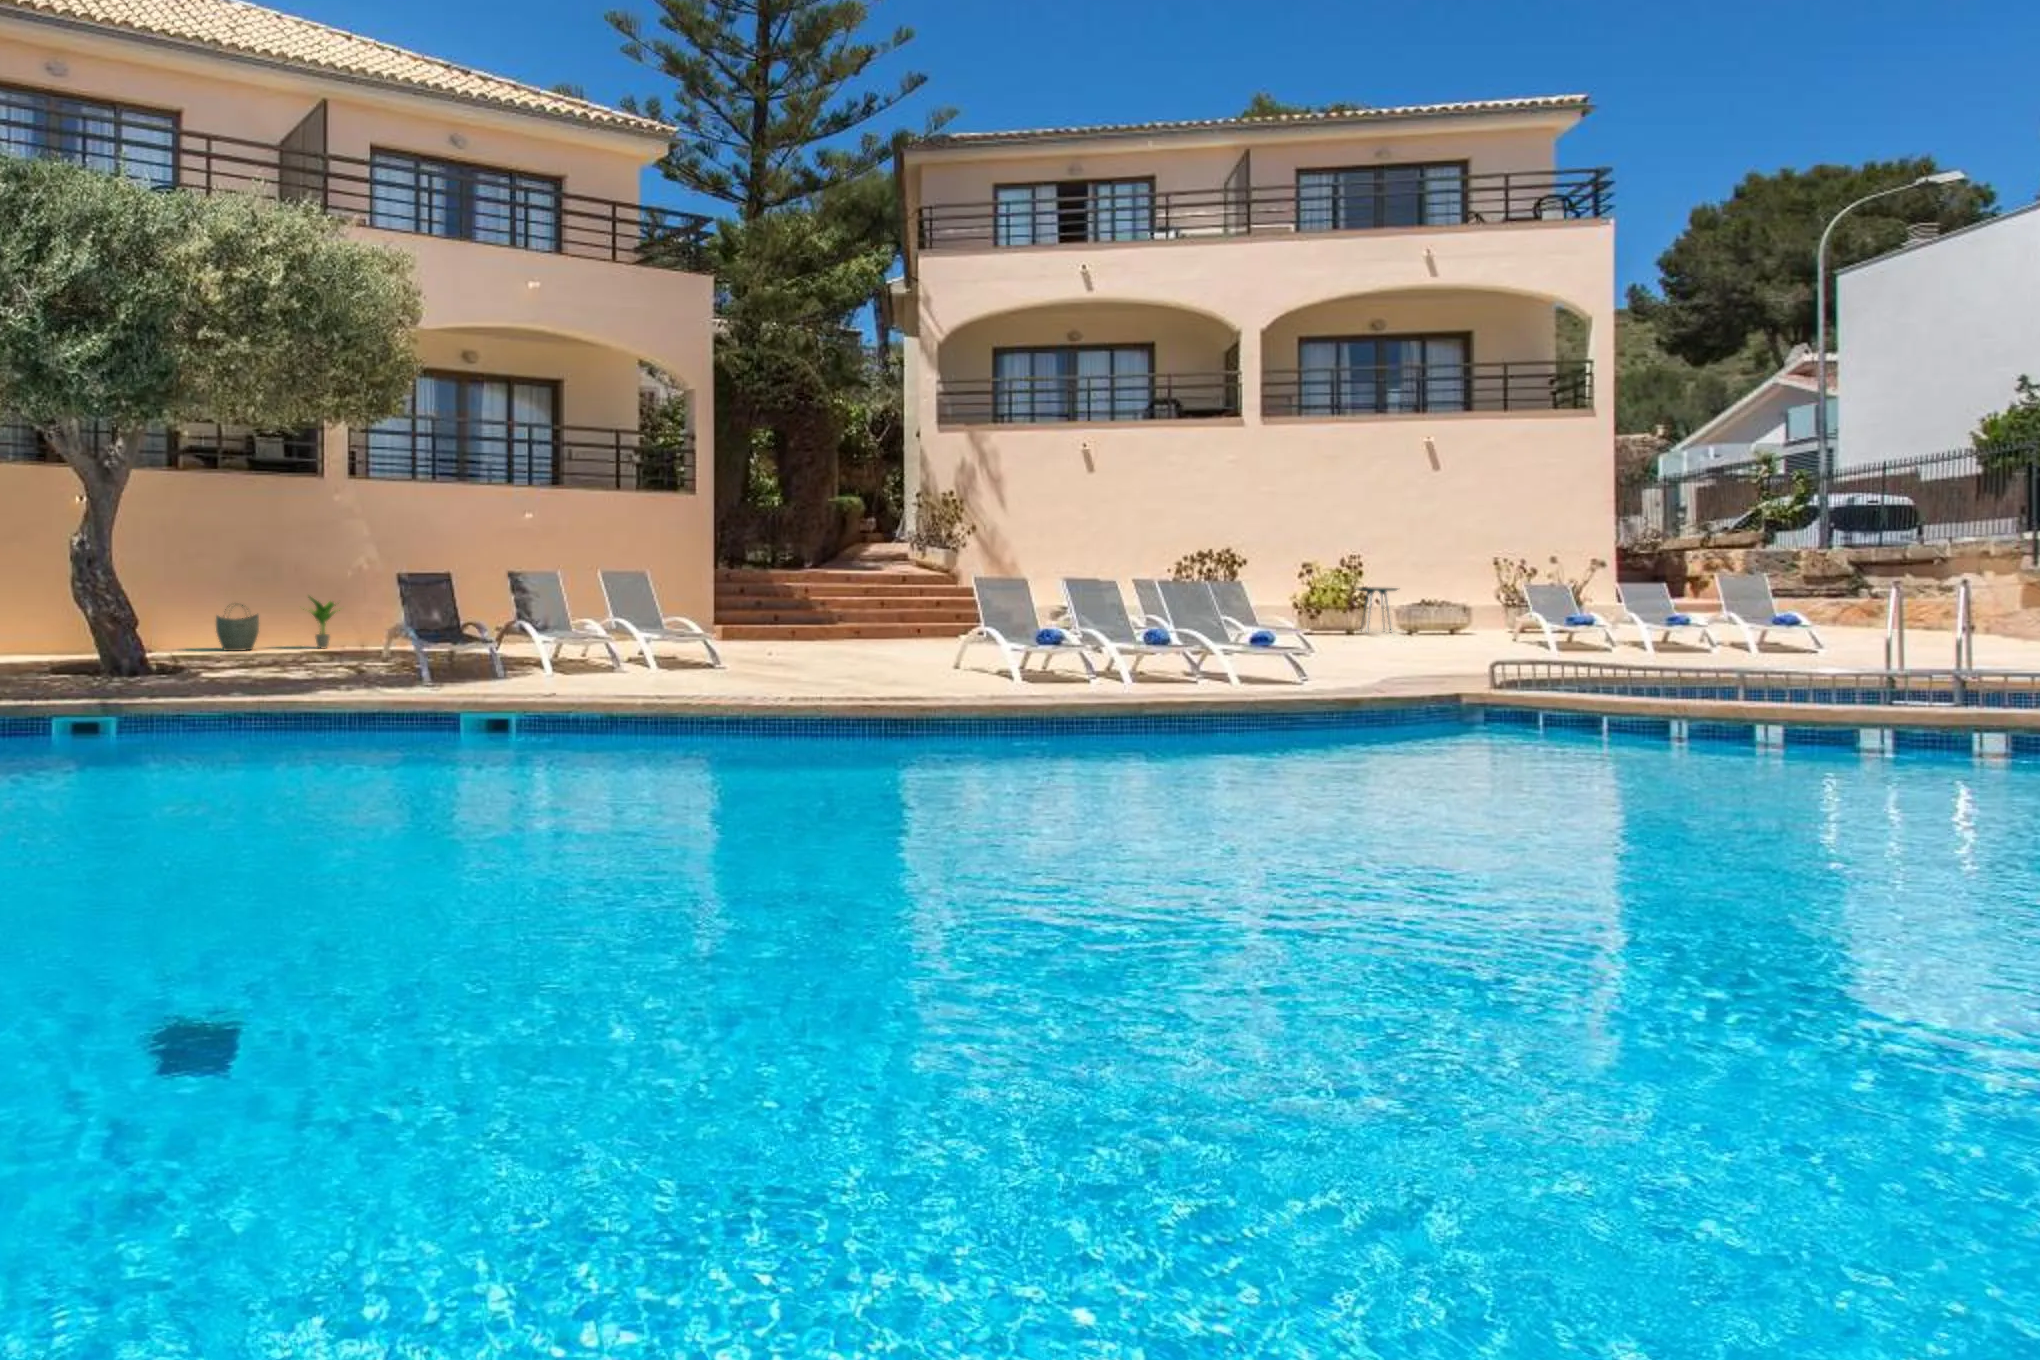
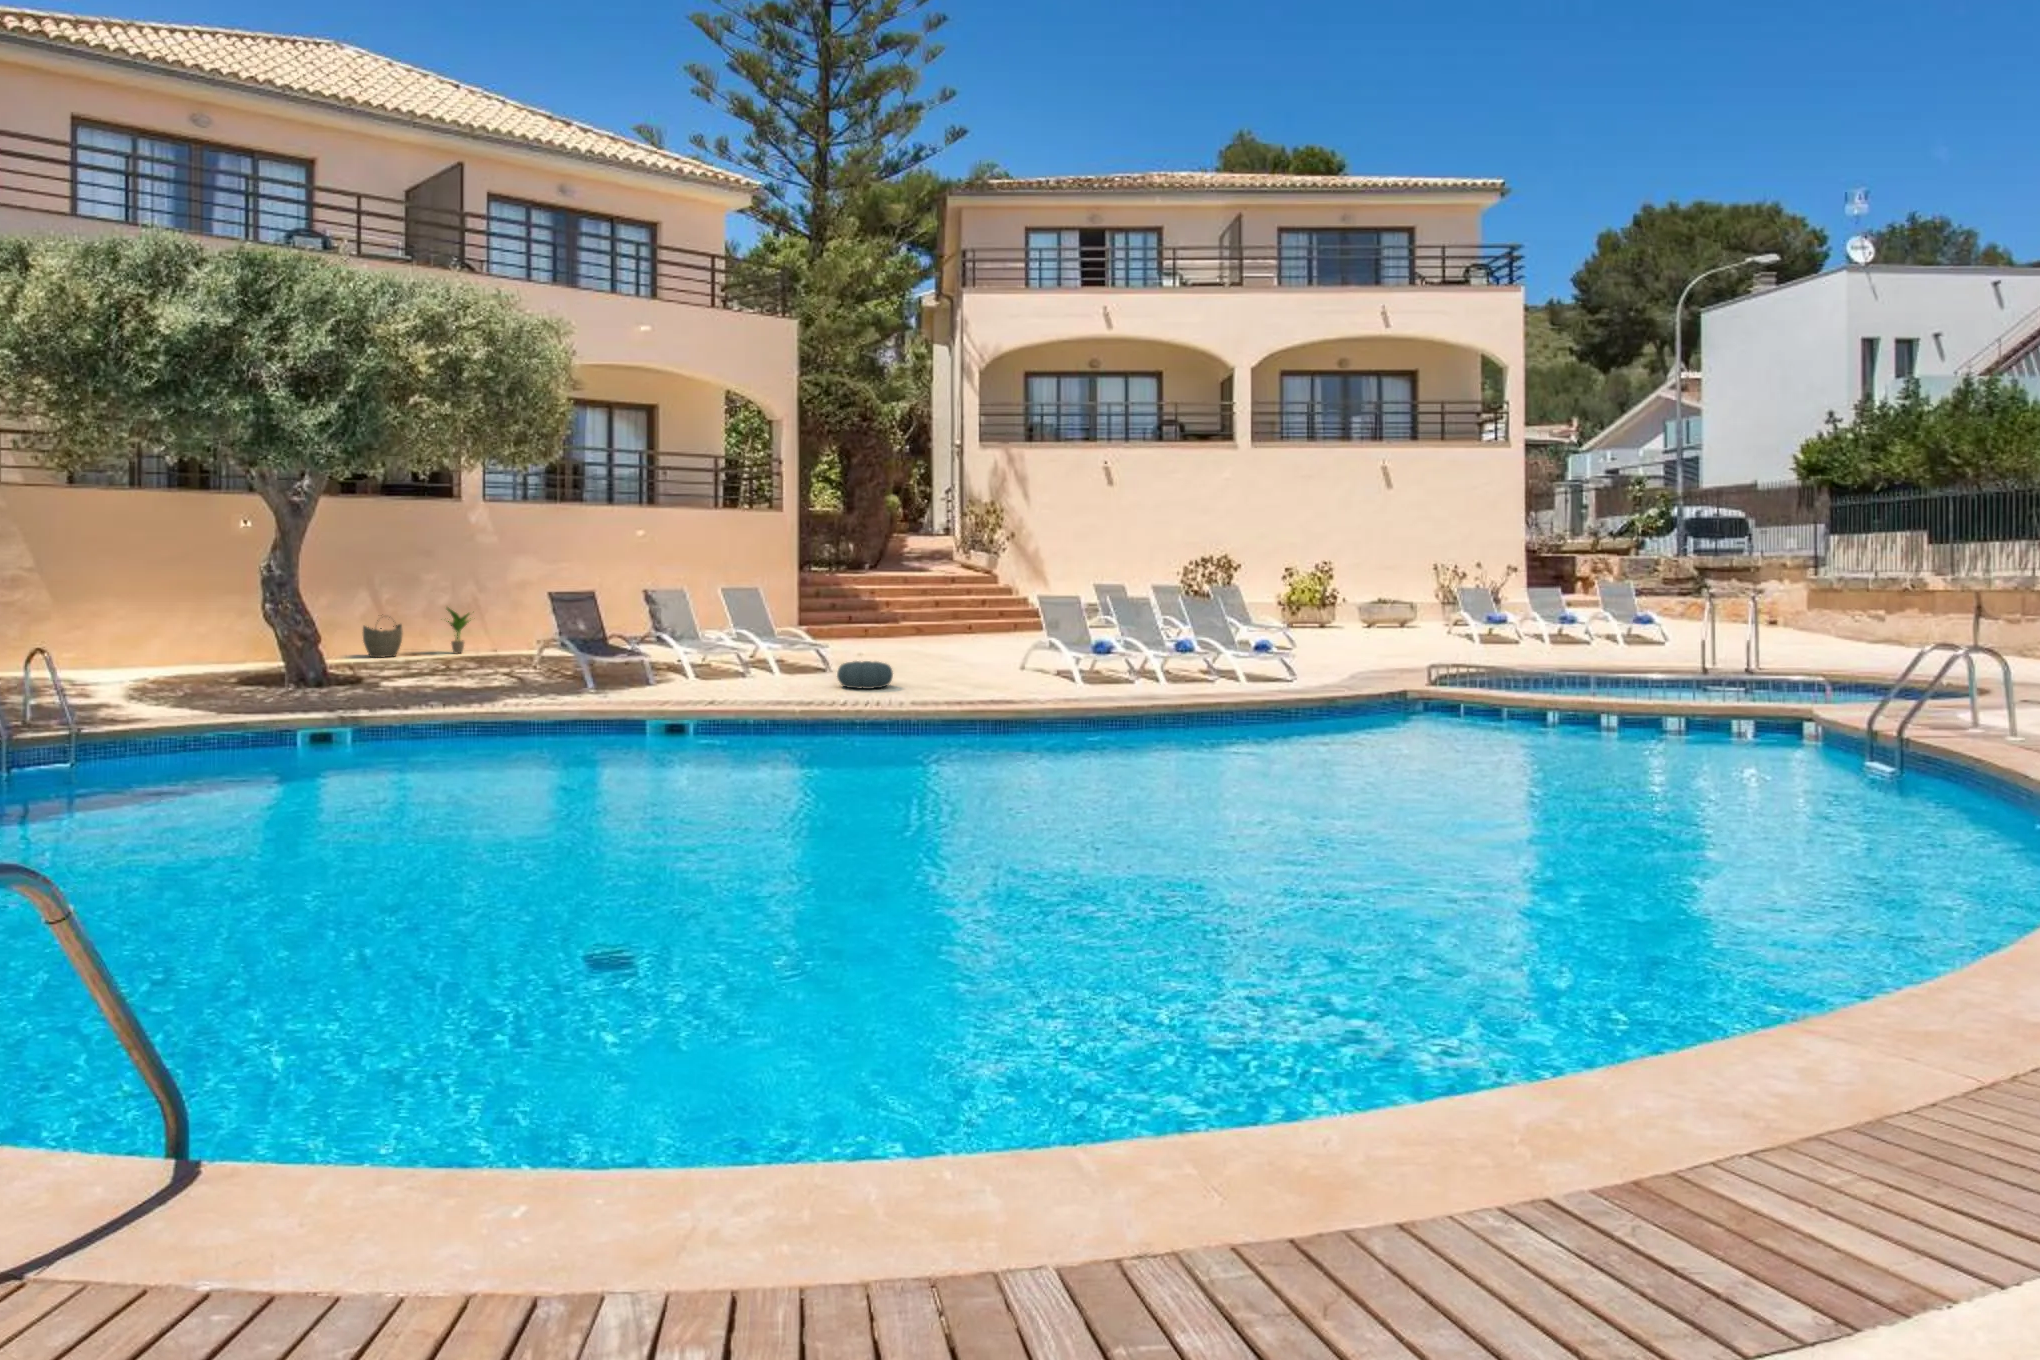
side table: present [1356,587,1397,629] -> none [1325,589,1360,627]
pouf: none [728,655,796,687] -> present [837,661,893,689]

